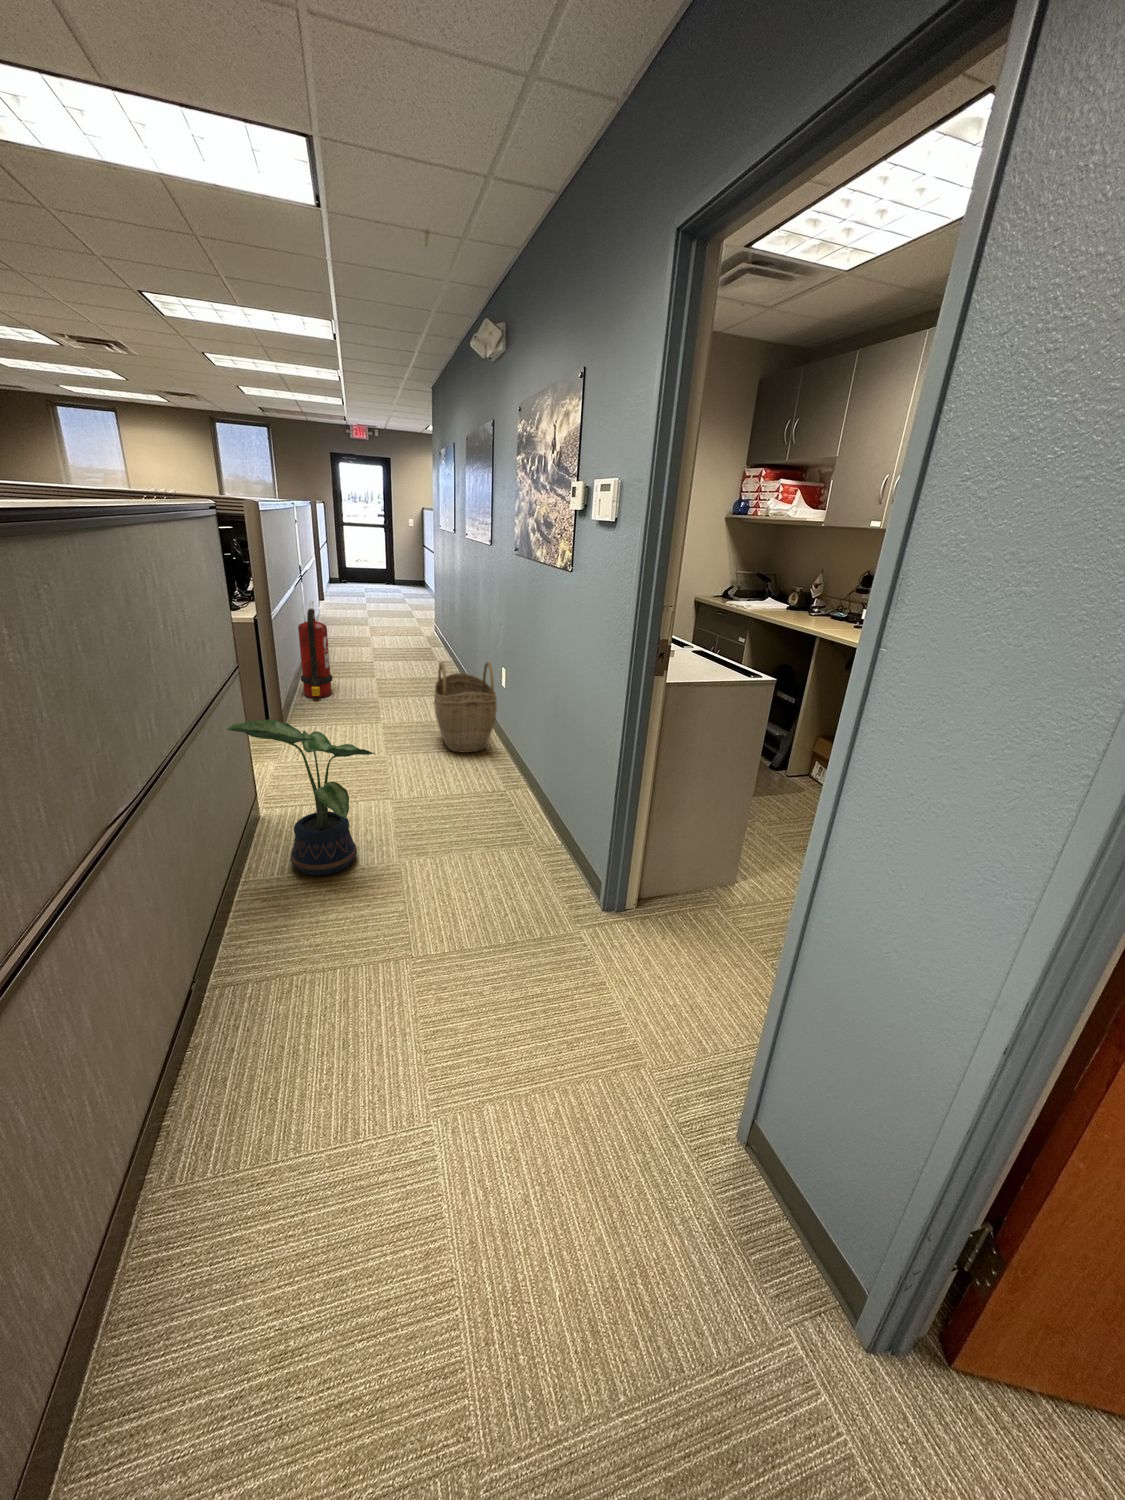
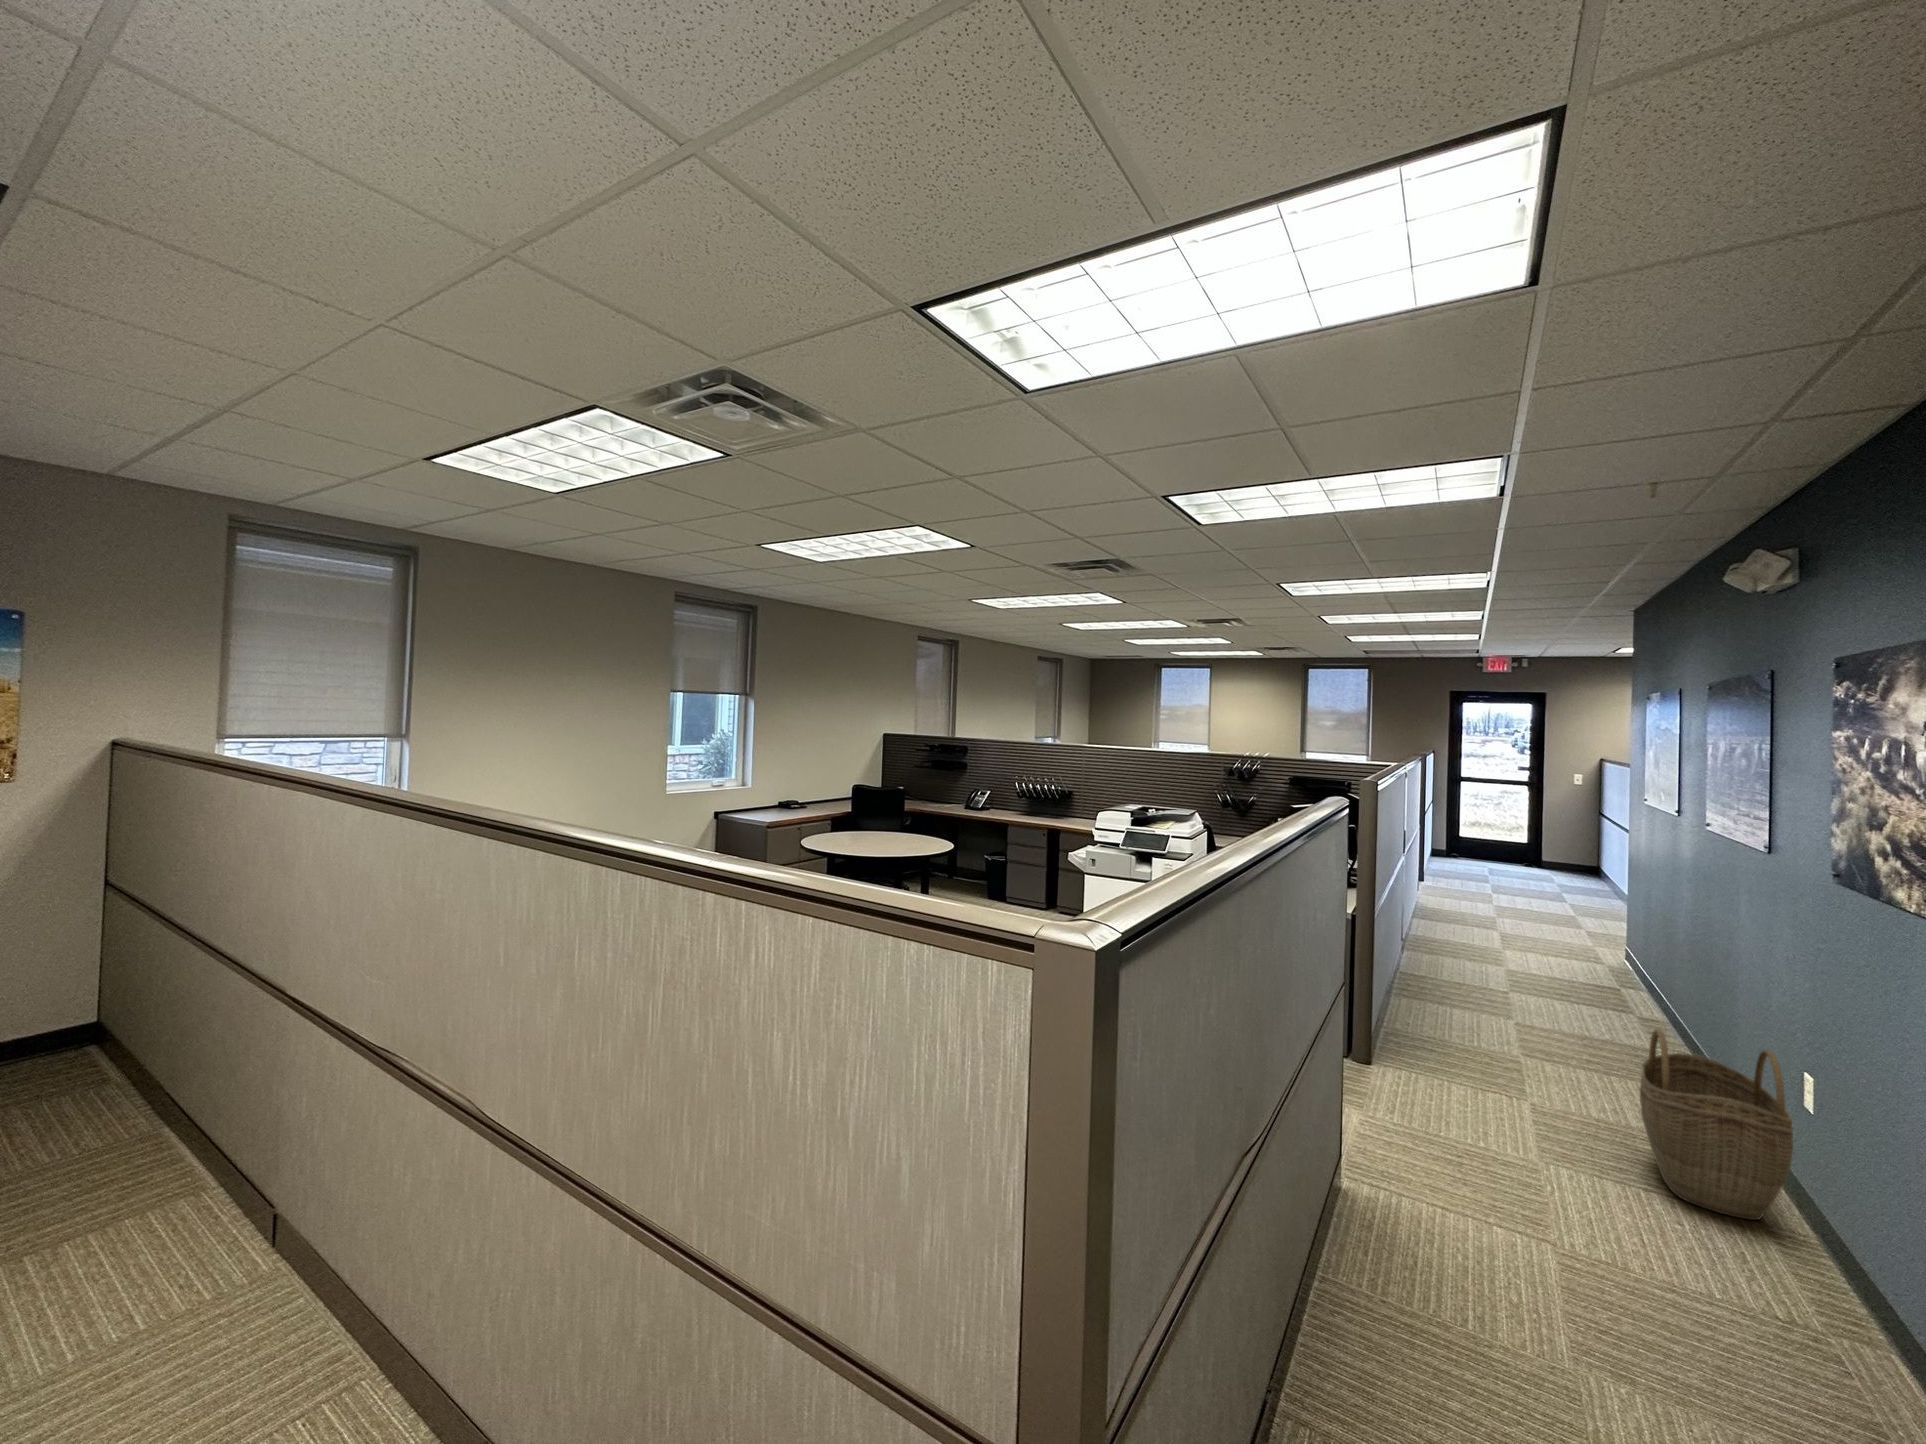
fire extinguisher: present [298,601,333,698] -> none [1394,894,1442,1032]
potted plant: present [227,719,375,876] -> none [1333,1055,1545,1330]

